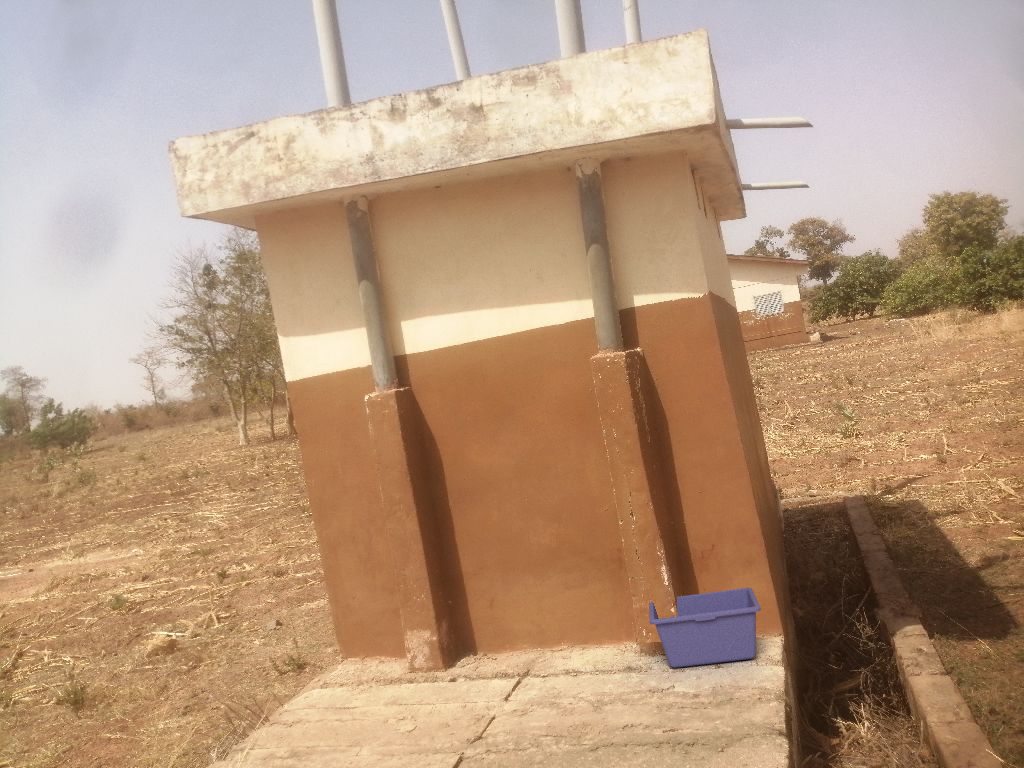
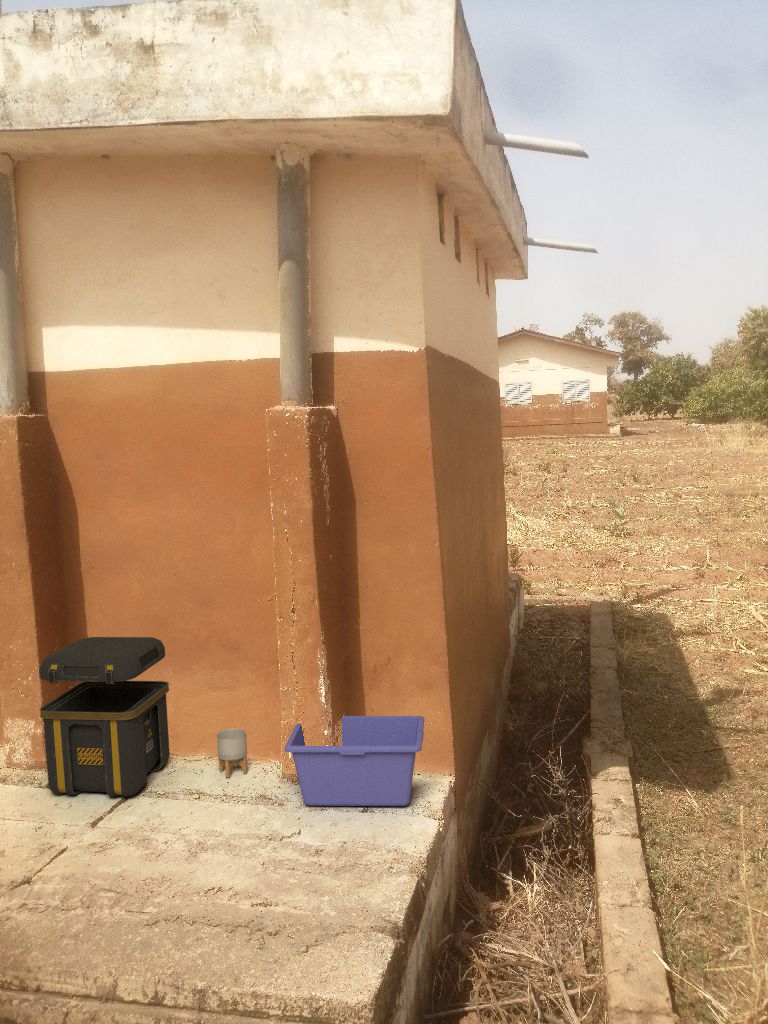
toolbox: none [443,552,544,685] -> present [39,637,170,797]
planter: none [583,618,612,658] -> present [217,729,248,778]

